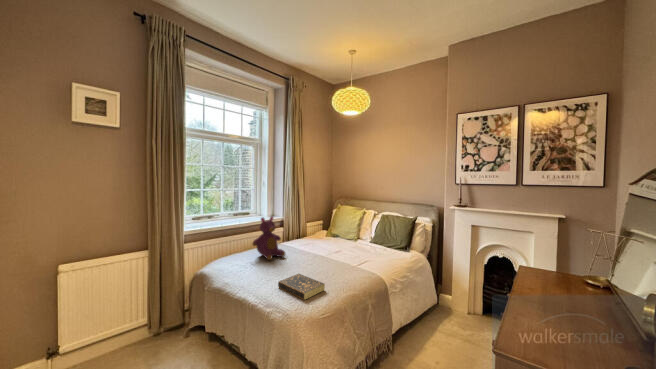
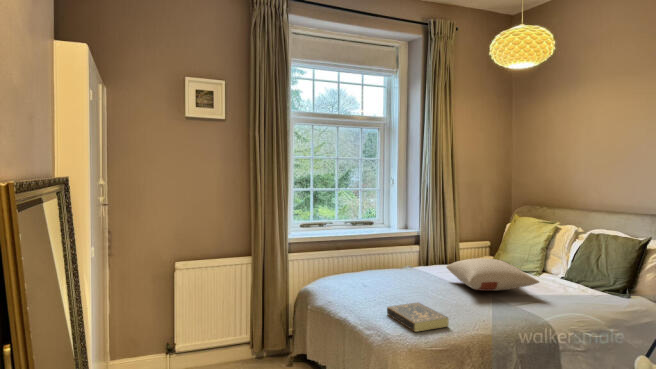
teddy bear: present [252,217,285,260] -> none [366,225,411,285]
pillow: none [307,235,365,257] -> present [446,258,539,291]

